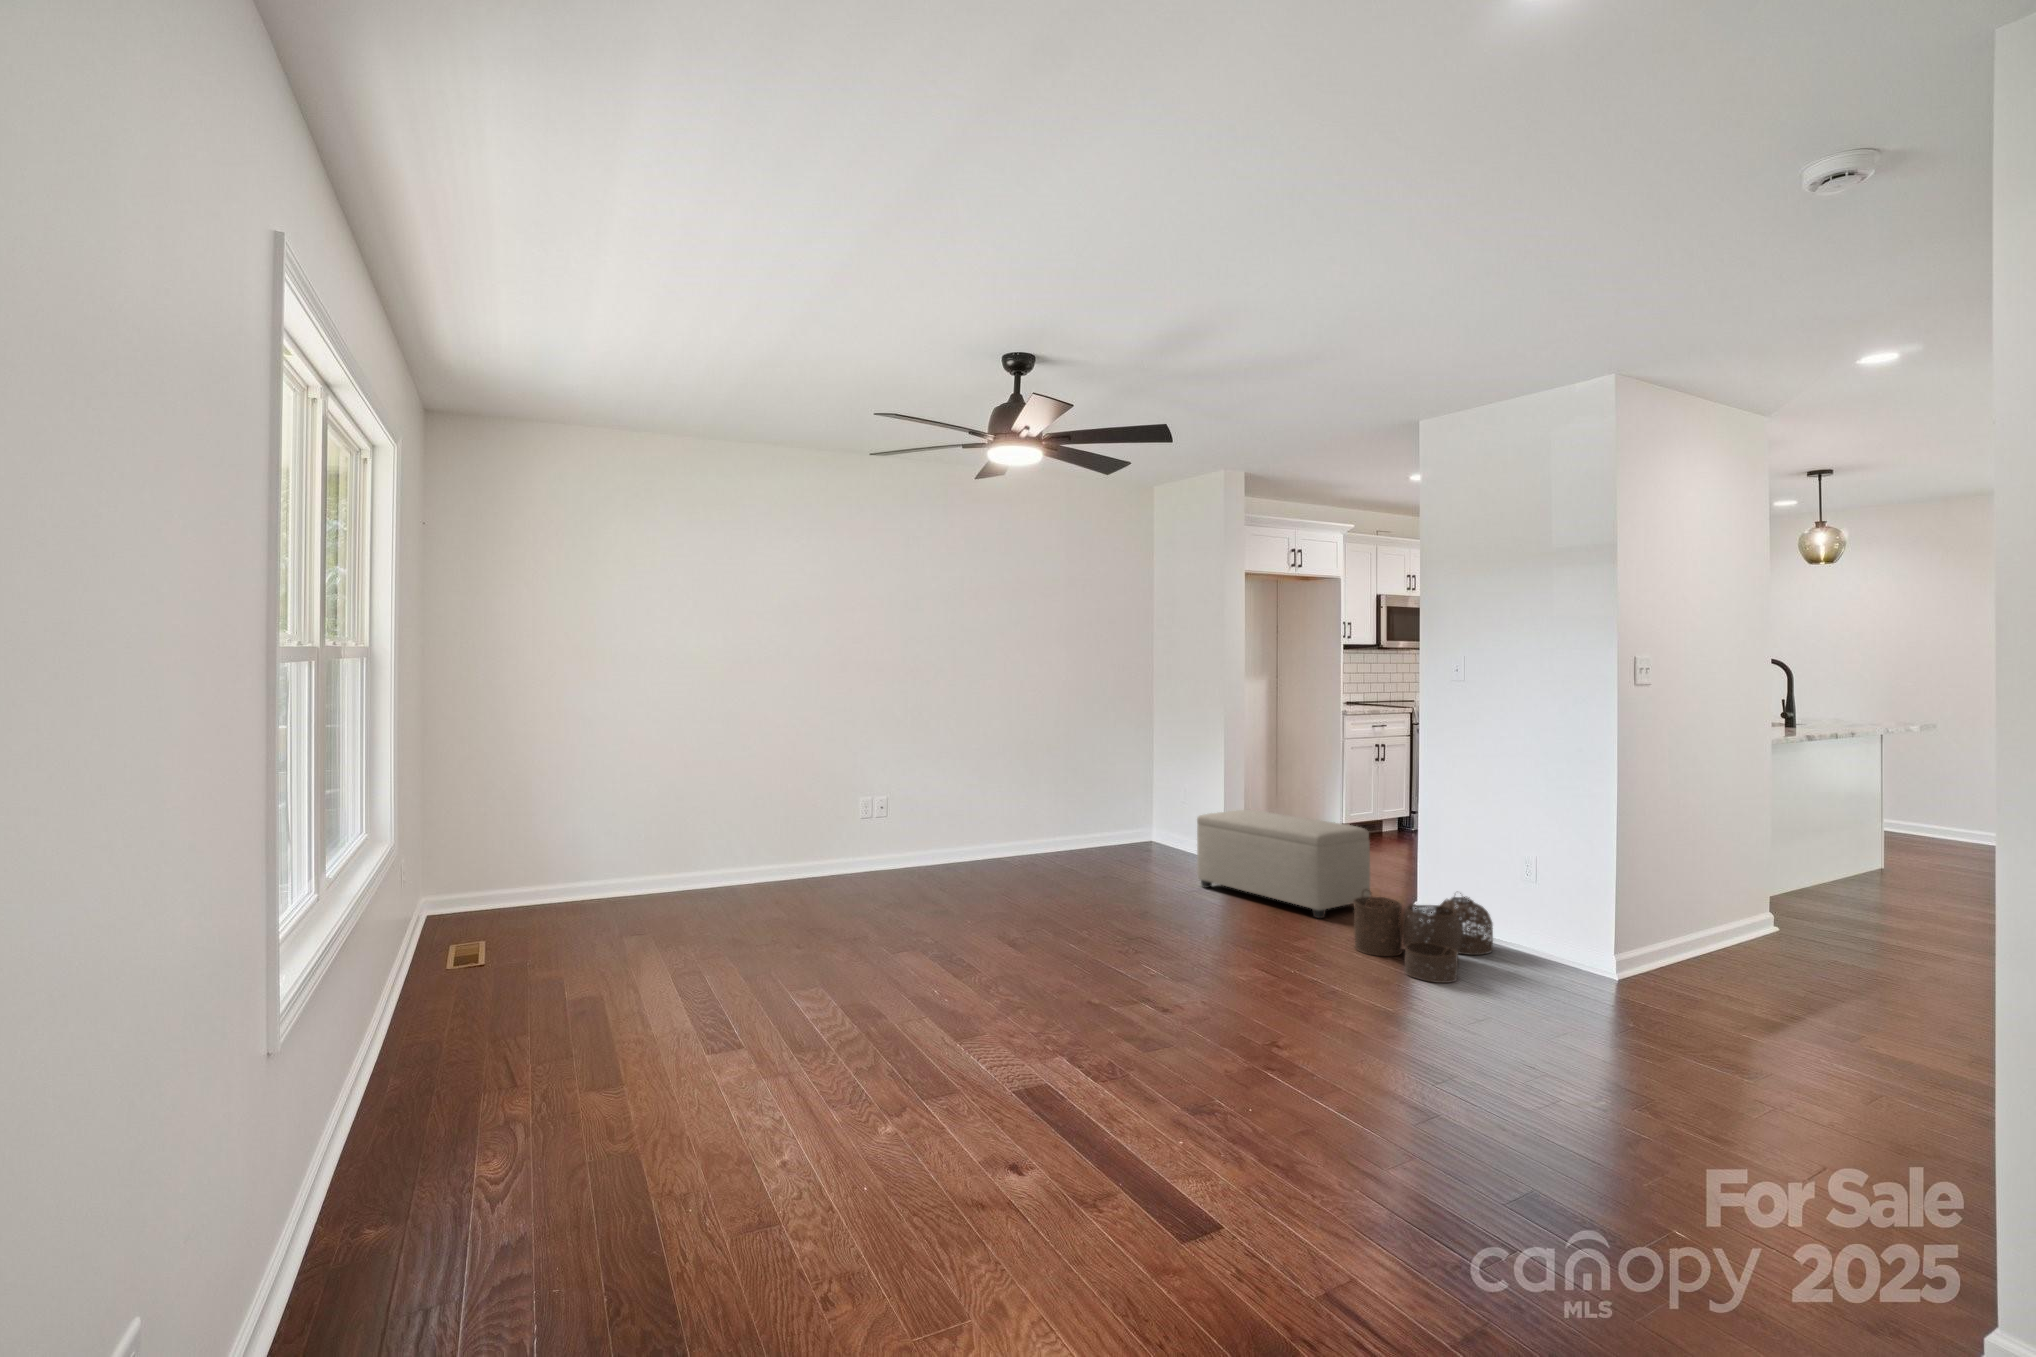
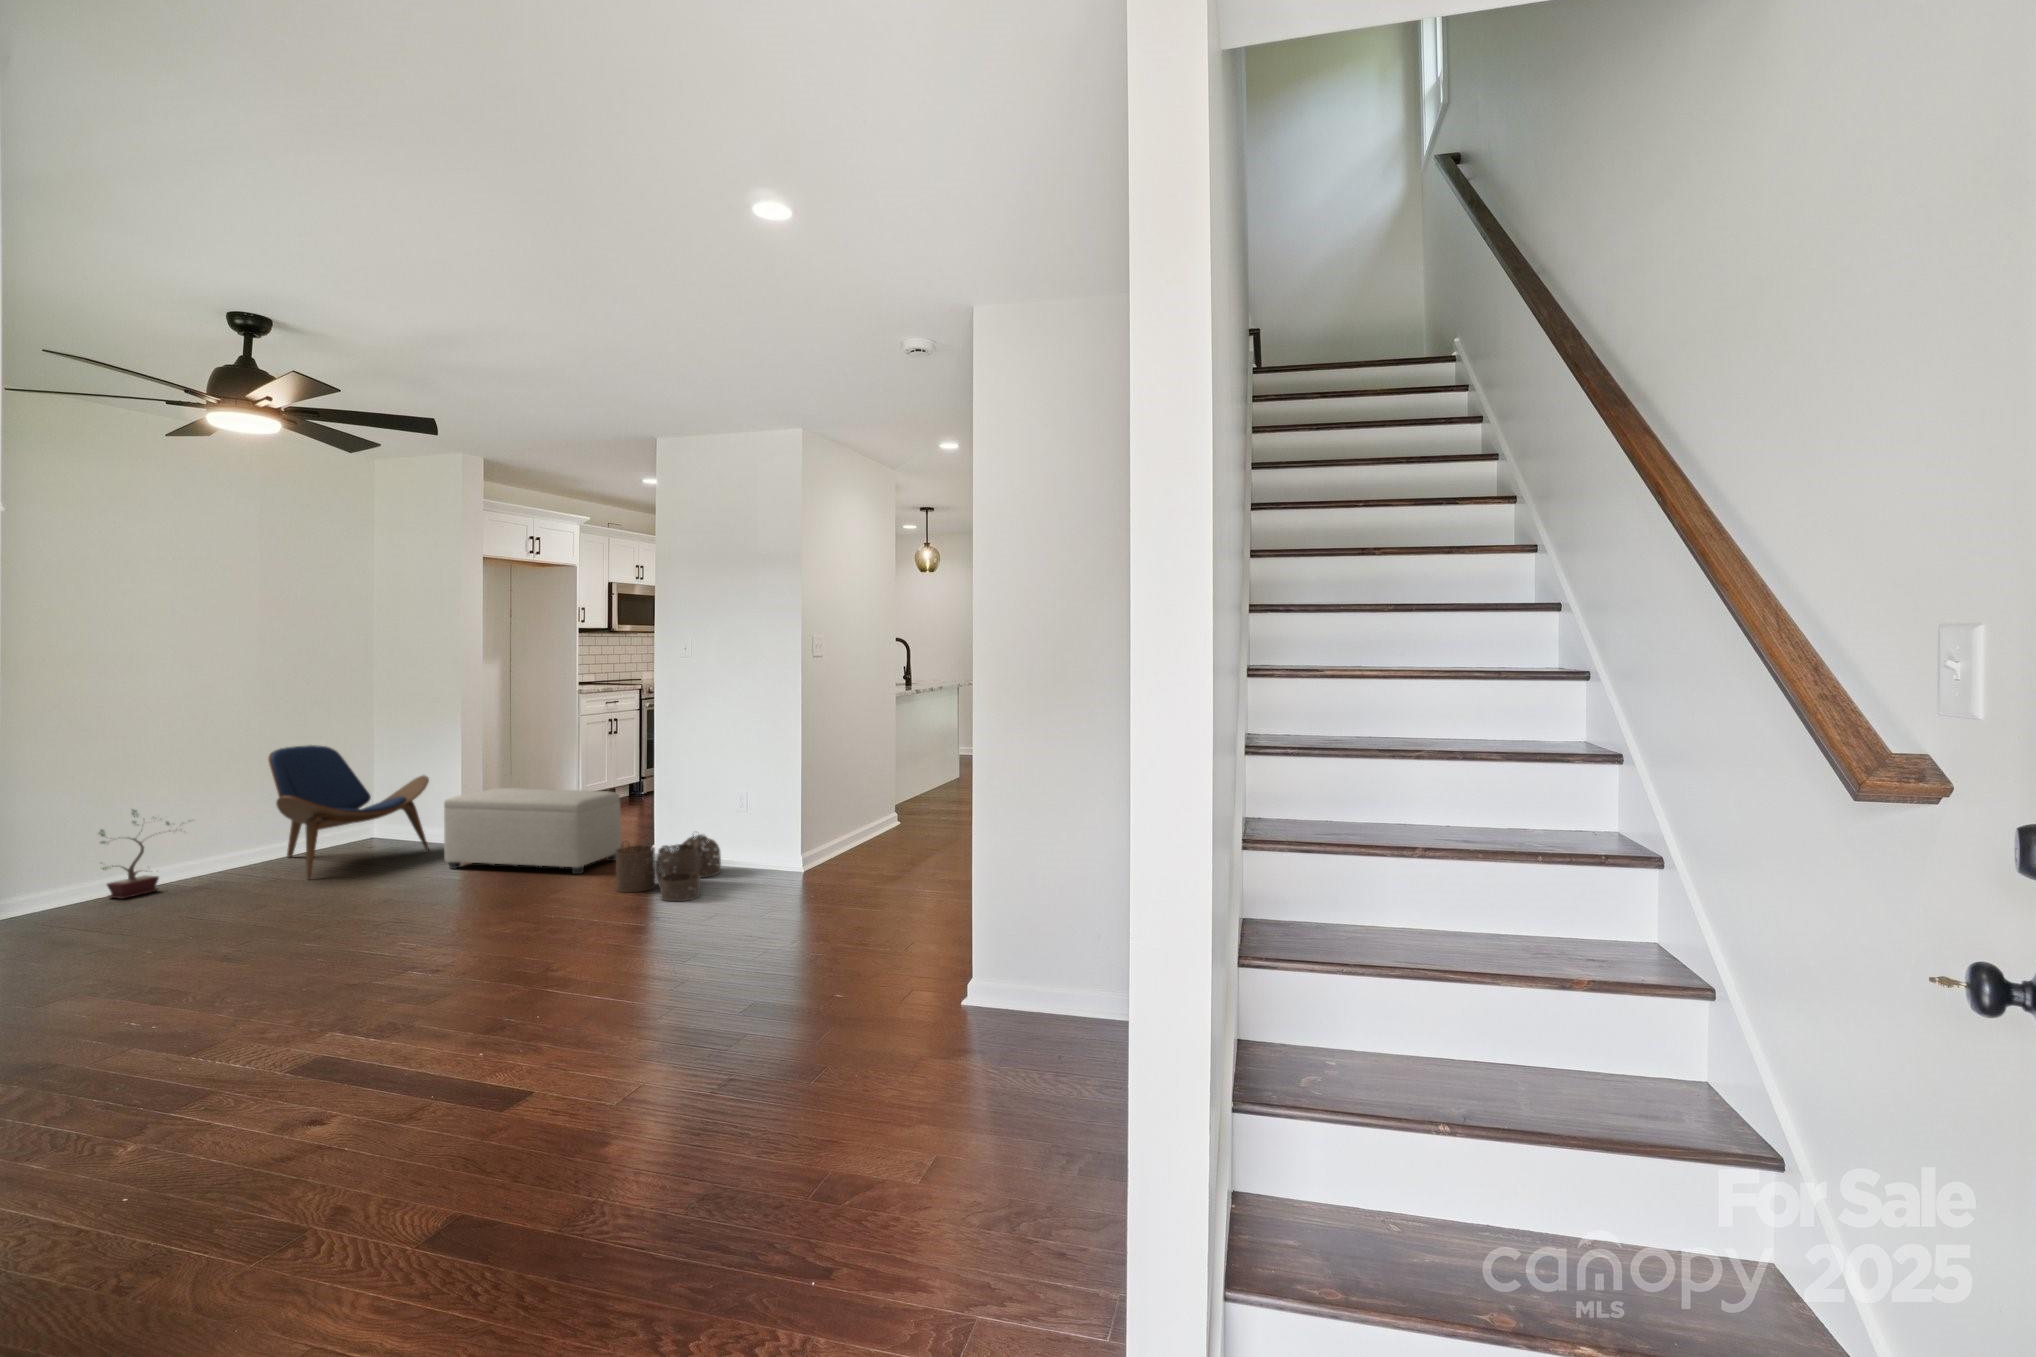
lounge chair: none [1074,754,1193,876] -> present [268,745,429,879]
potted plant: none [966,796,1026,869] -> present [99,810,181,899]

